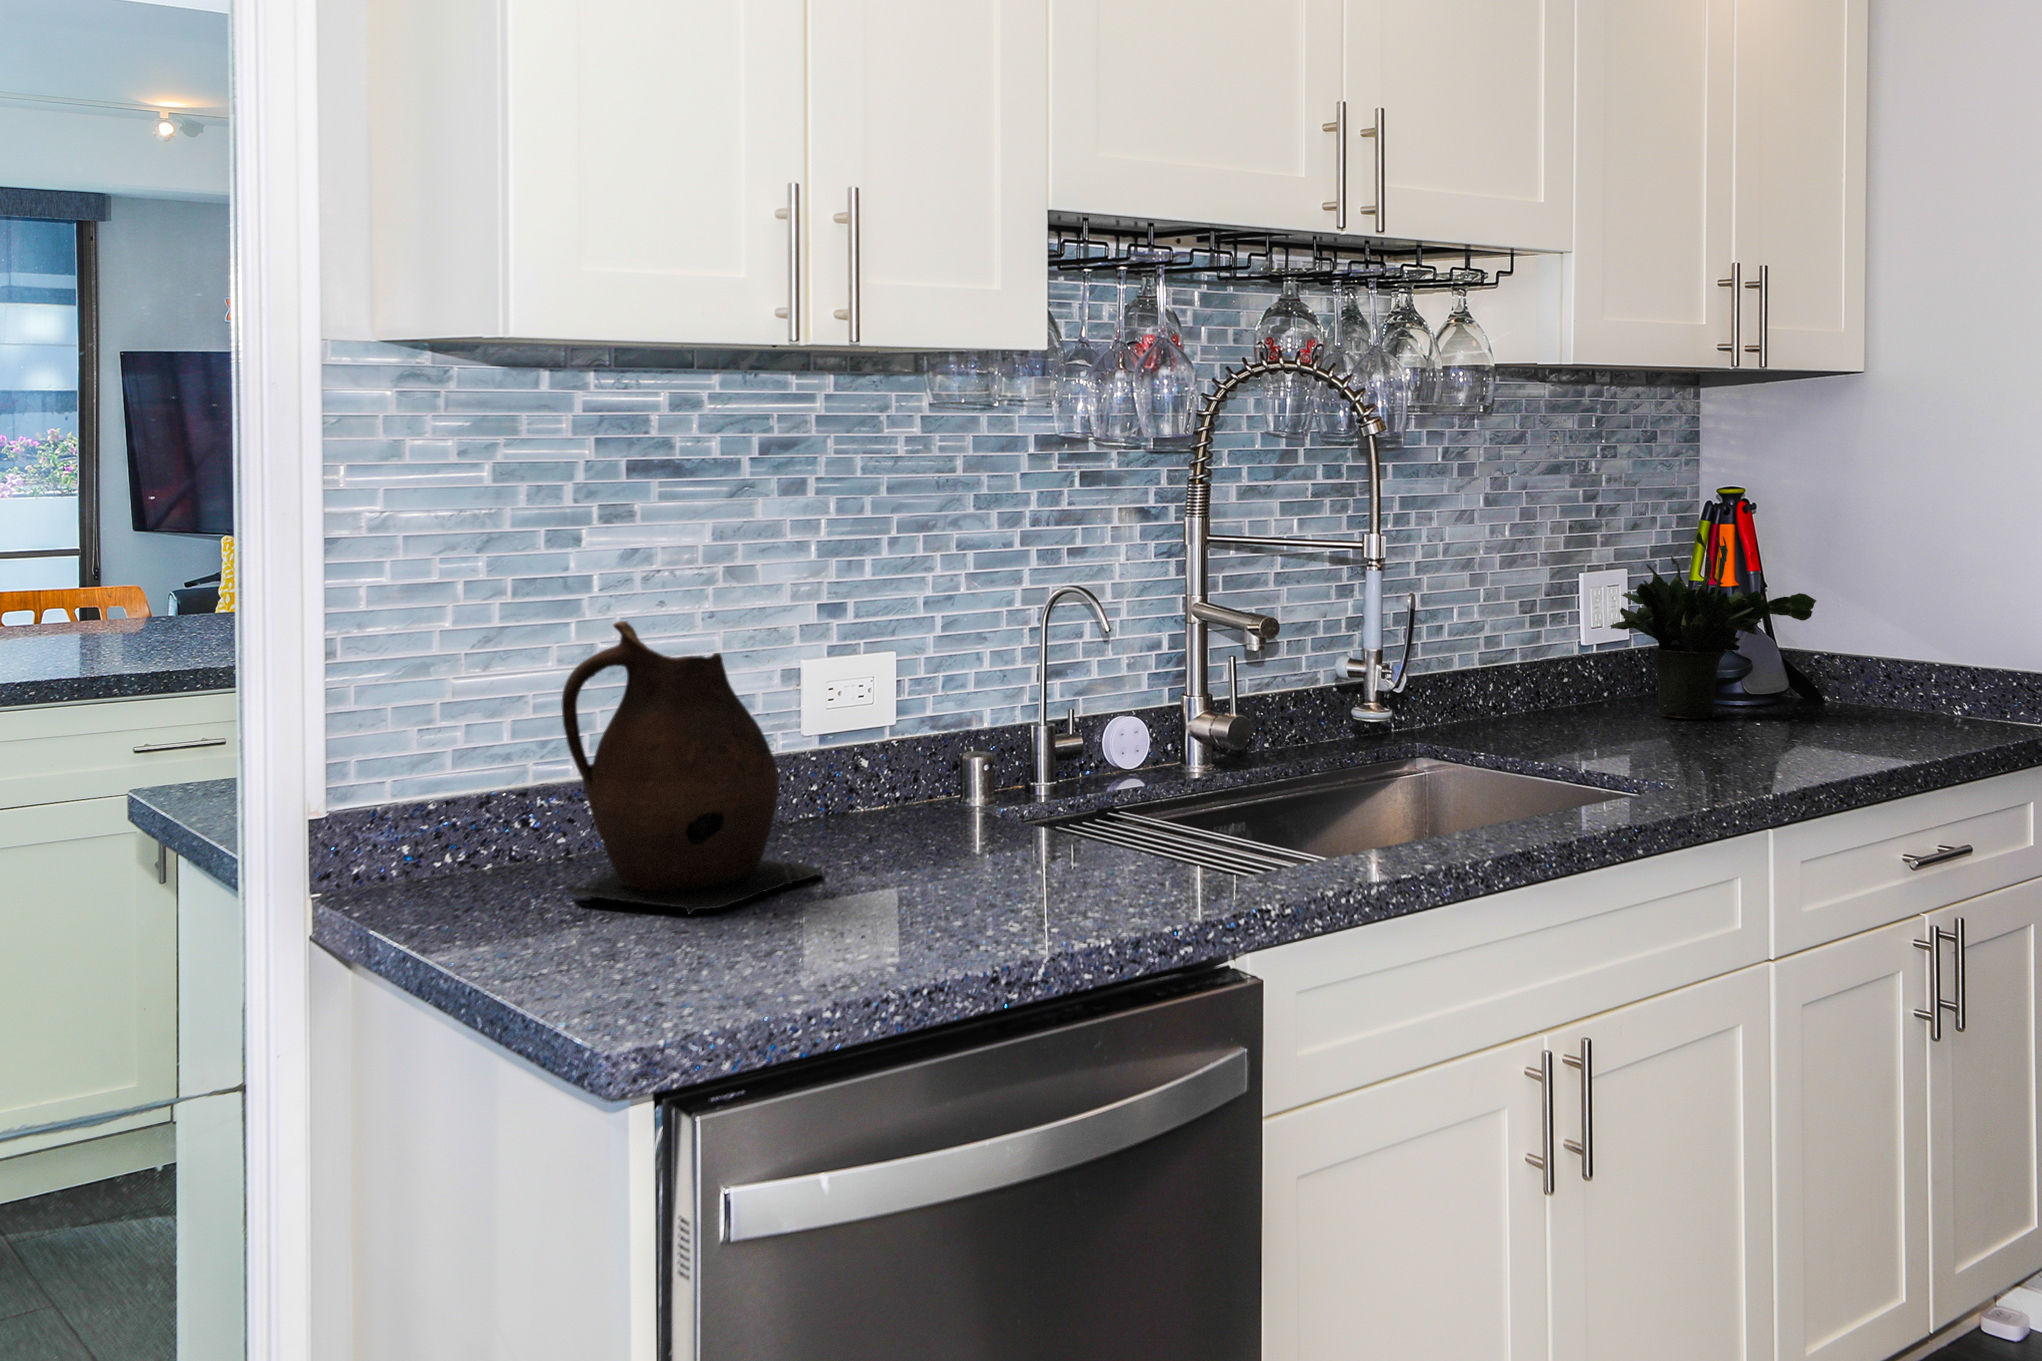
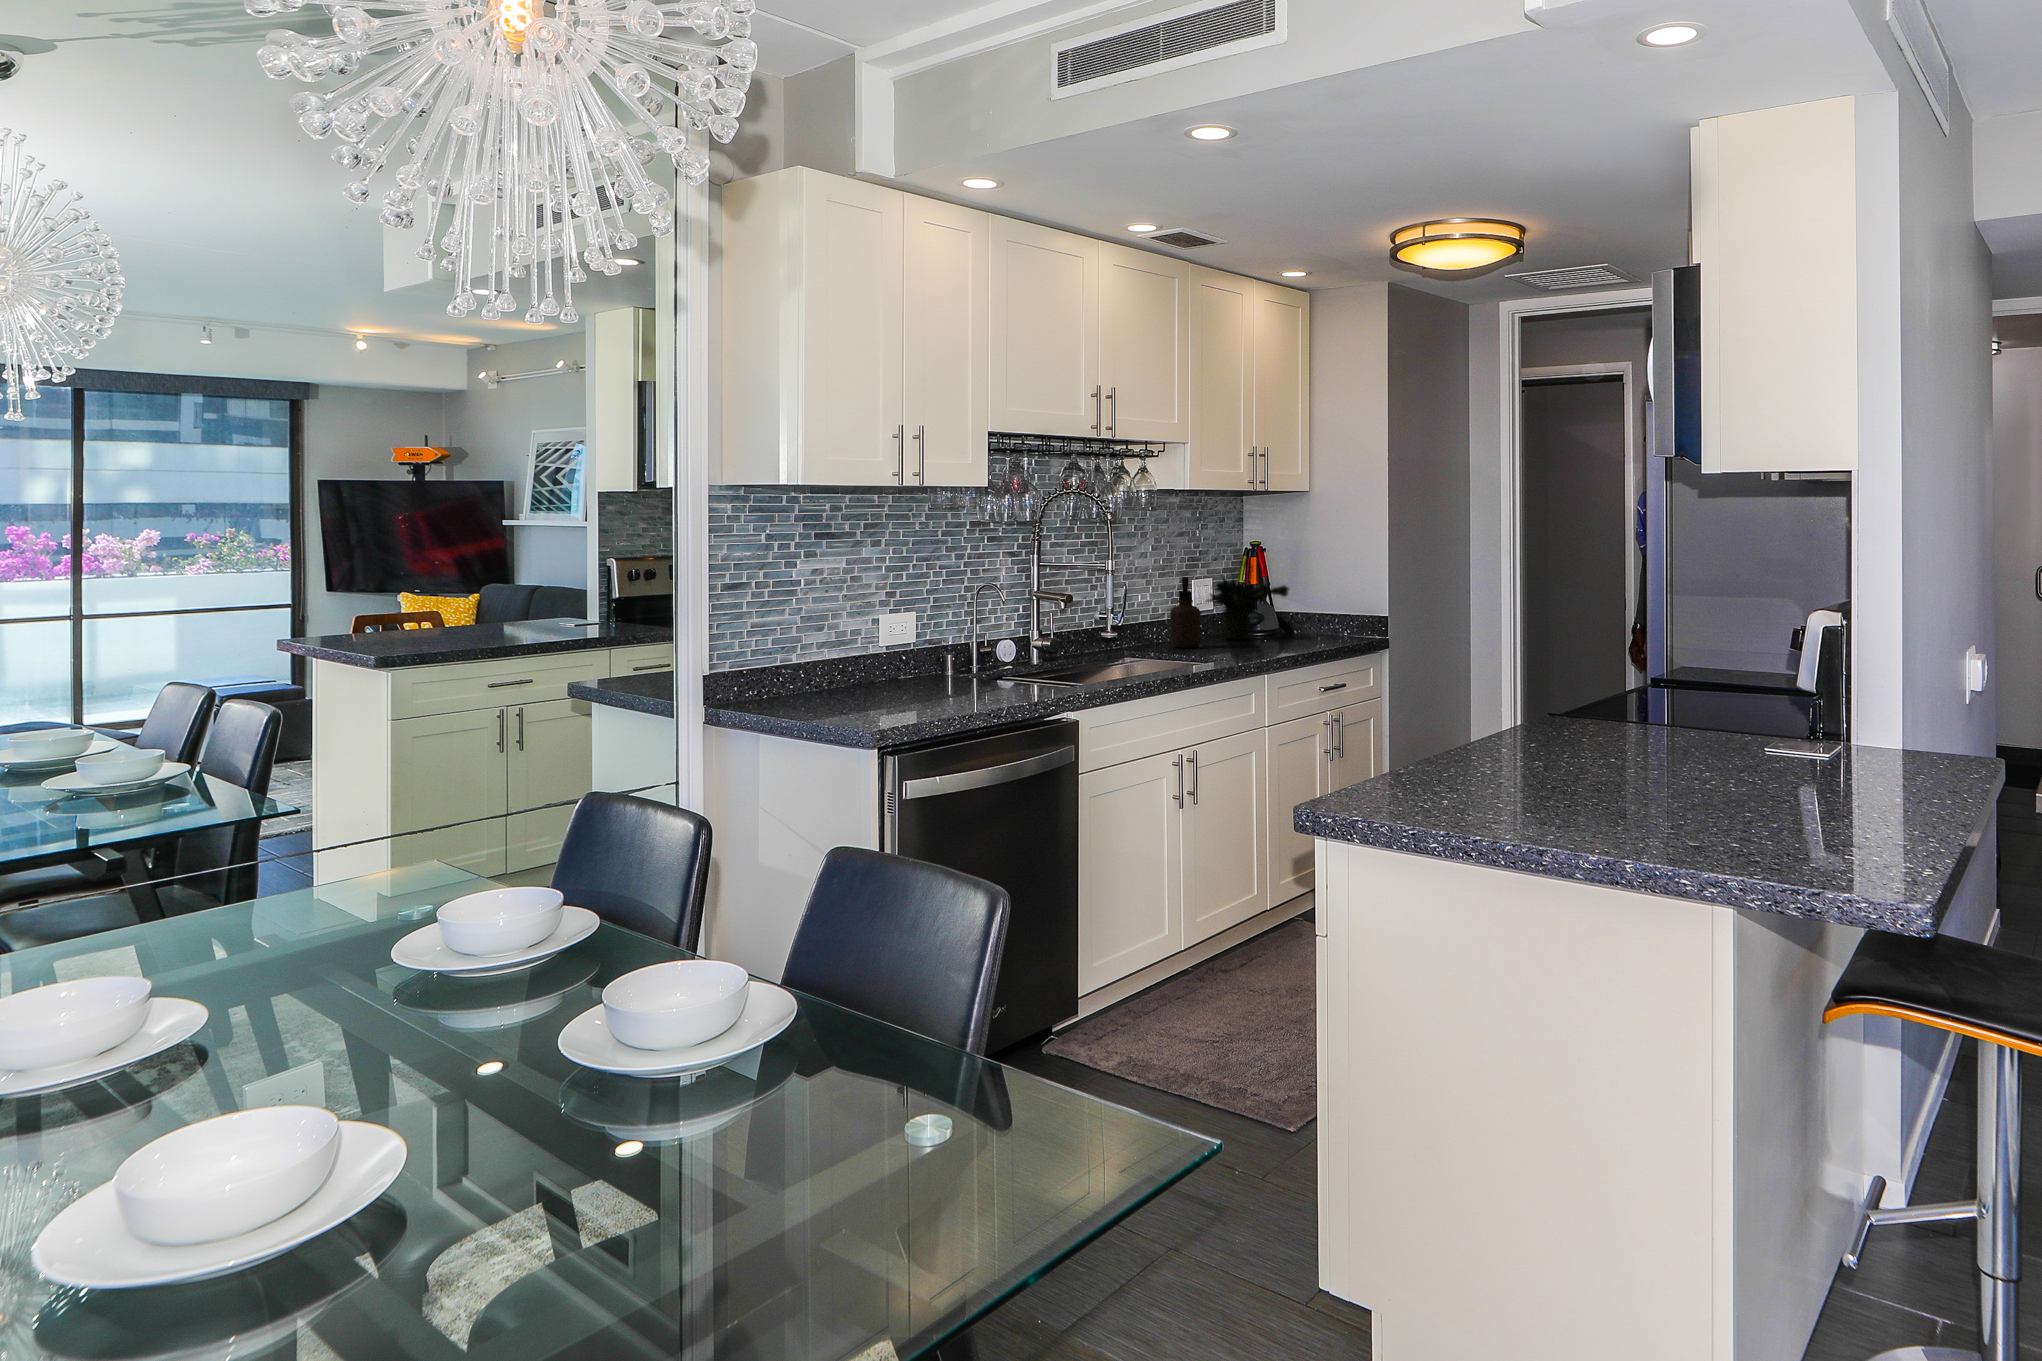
soap dispenser: none [1526,573,1599,742] -> present [1170,577,1201,648]
ceramic pitcher: present [562,621,822,914] -> none [802,595,904,705]

